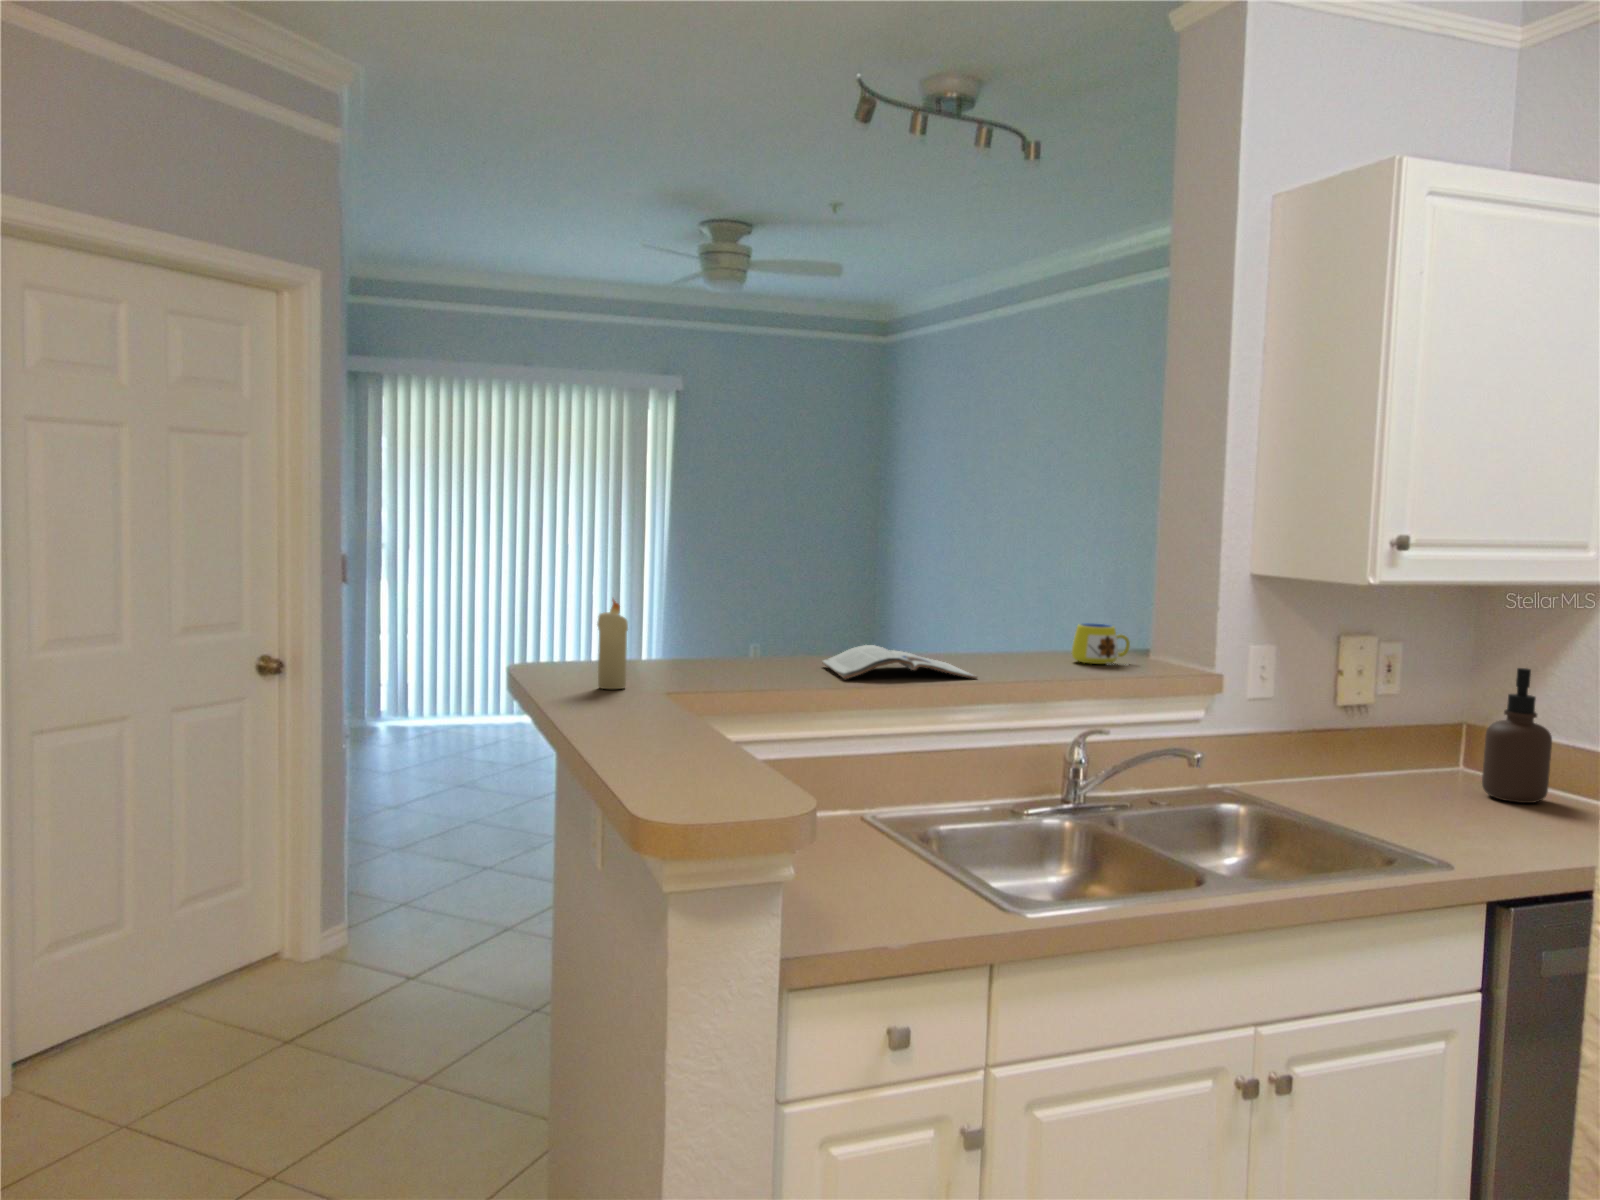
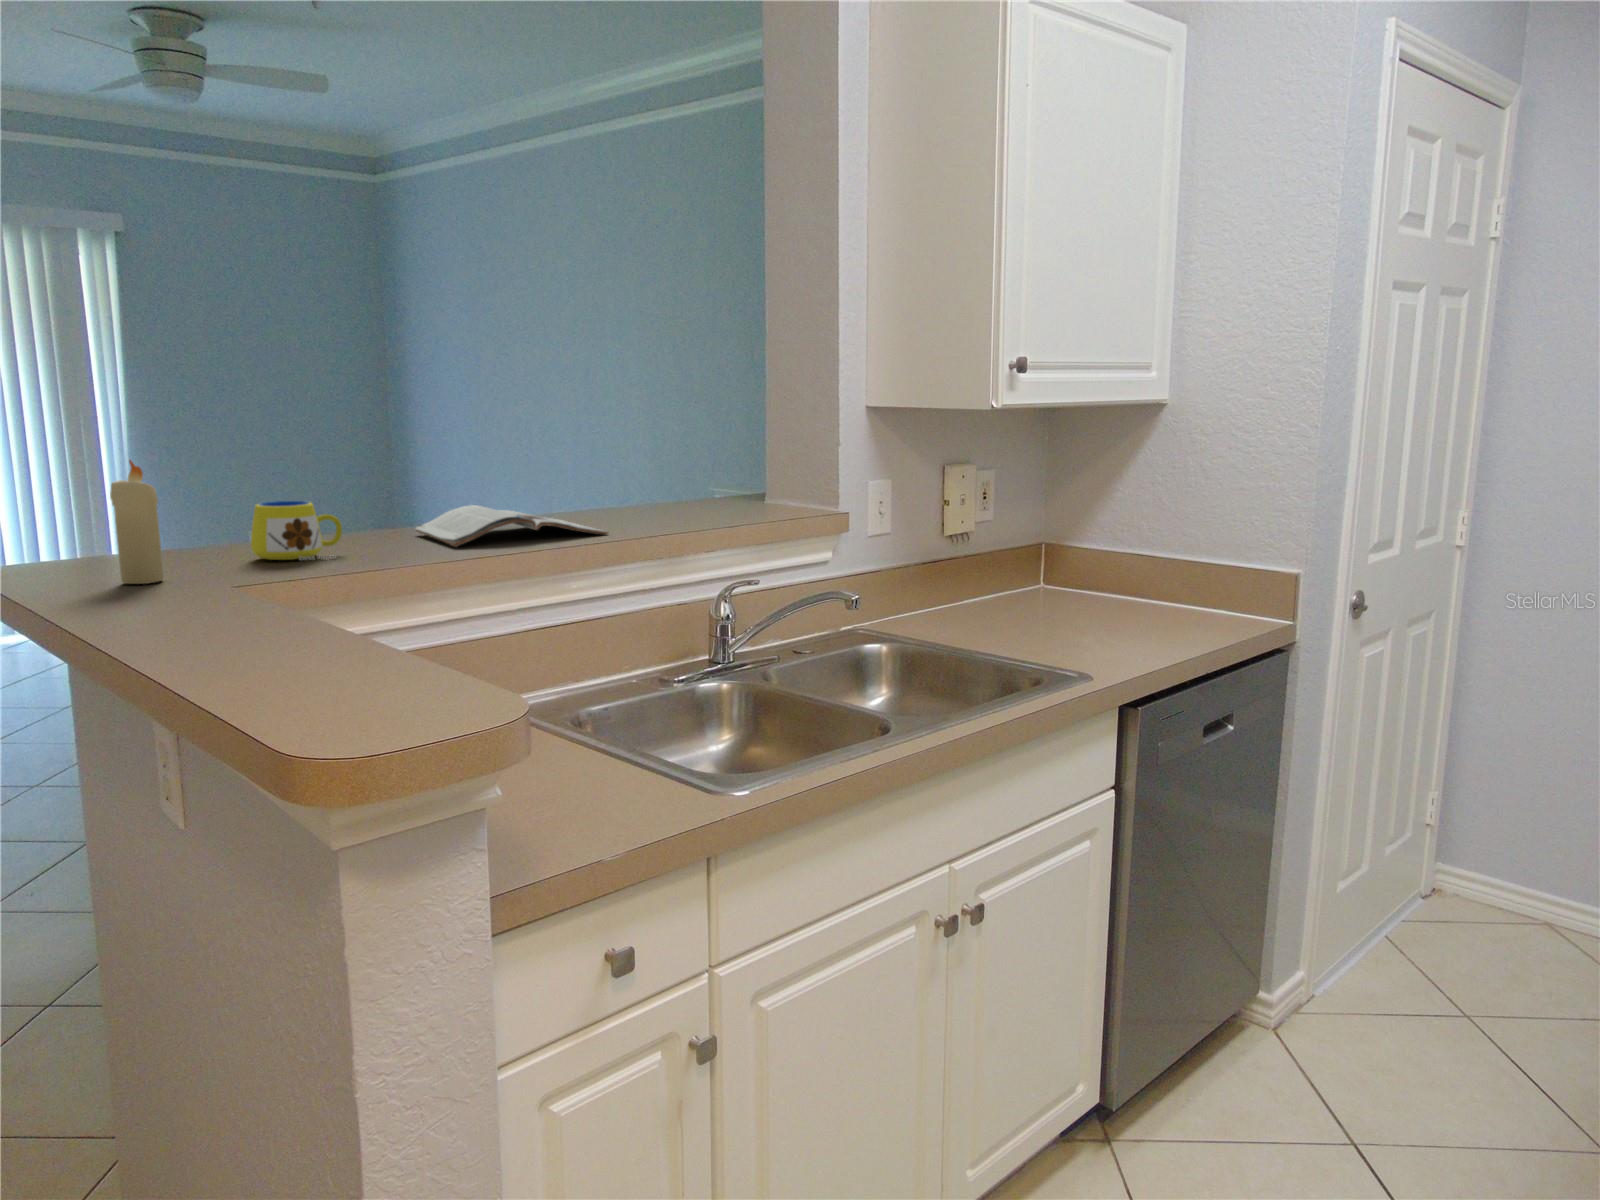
mug: present [1072,624,1130,665] -> present [251,501,342,560]
soap dispenser: present [1482,668,1552,803] -> none [1070,486,1127,611]

